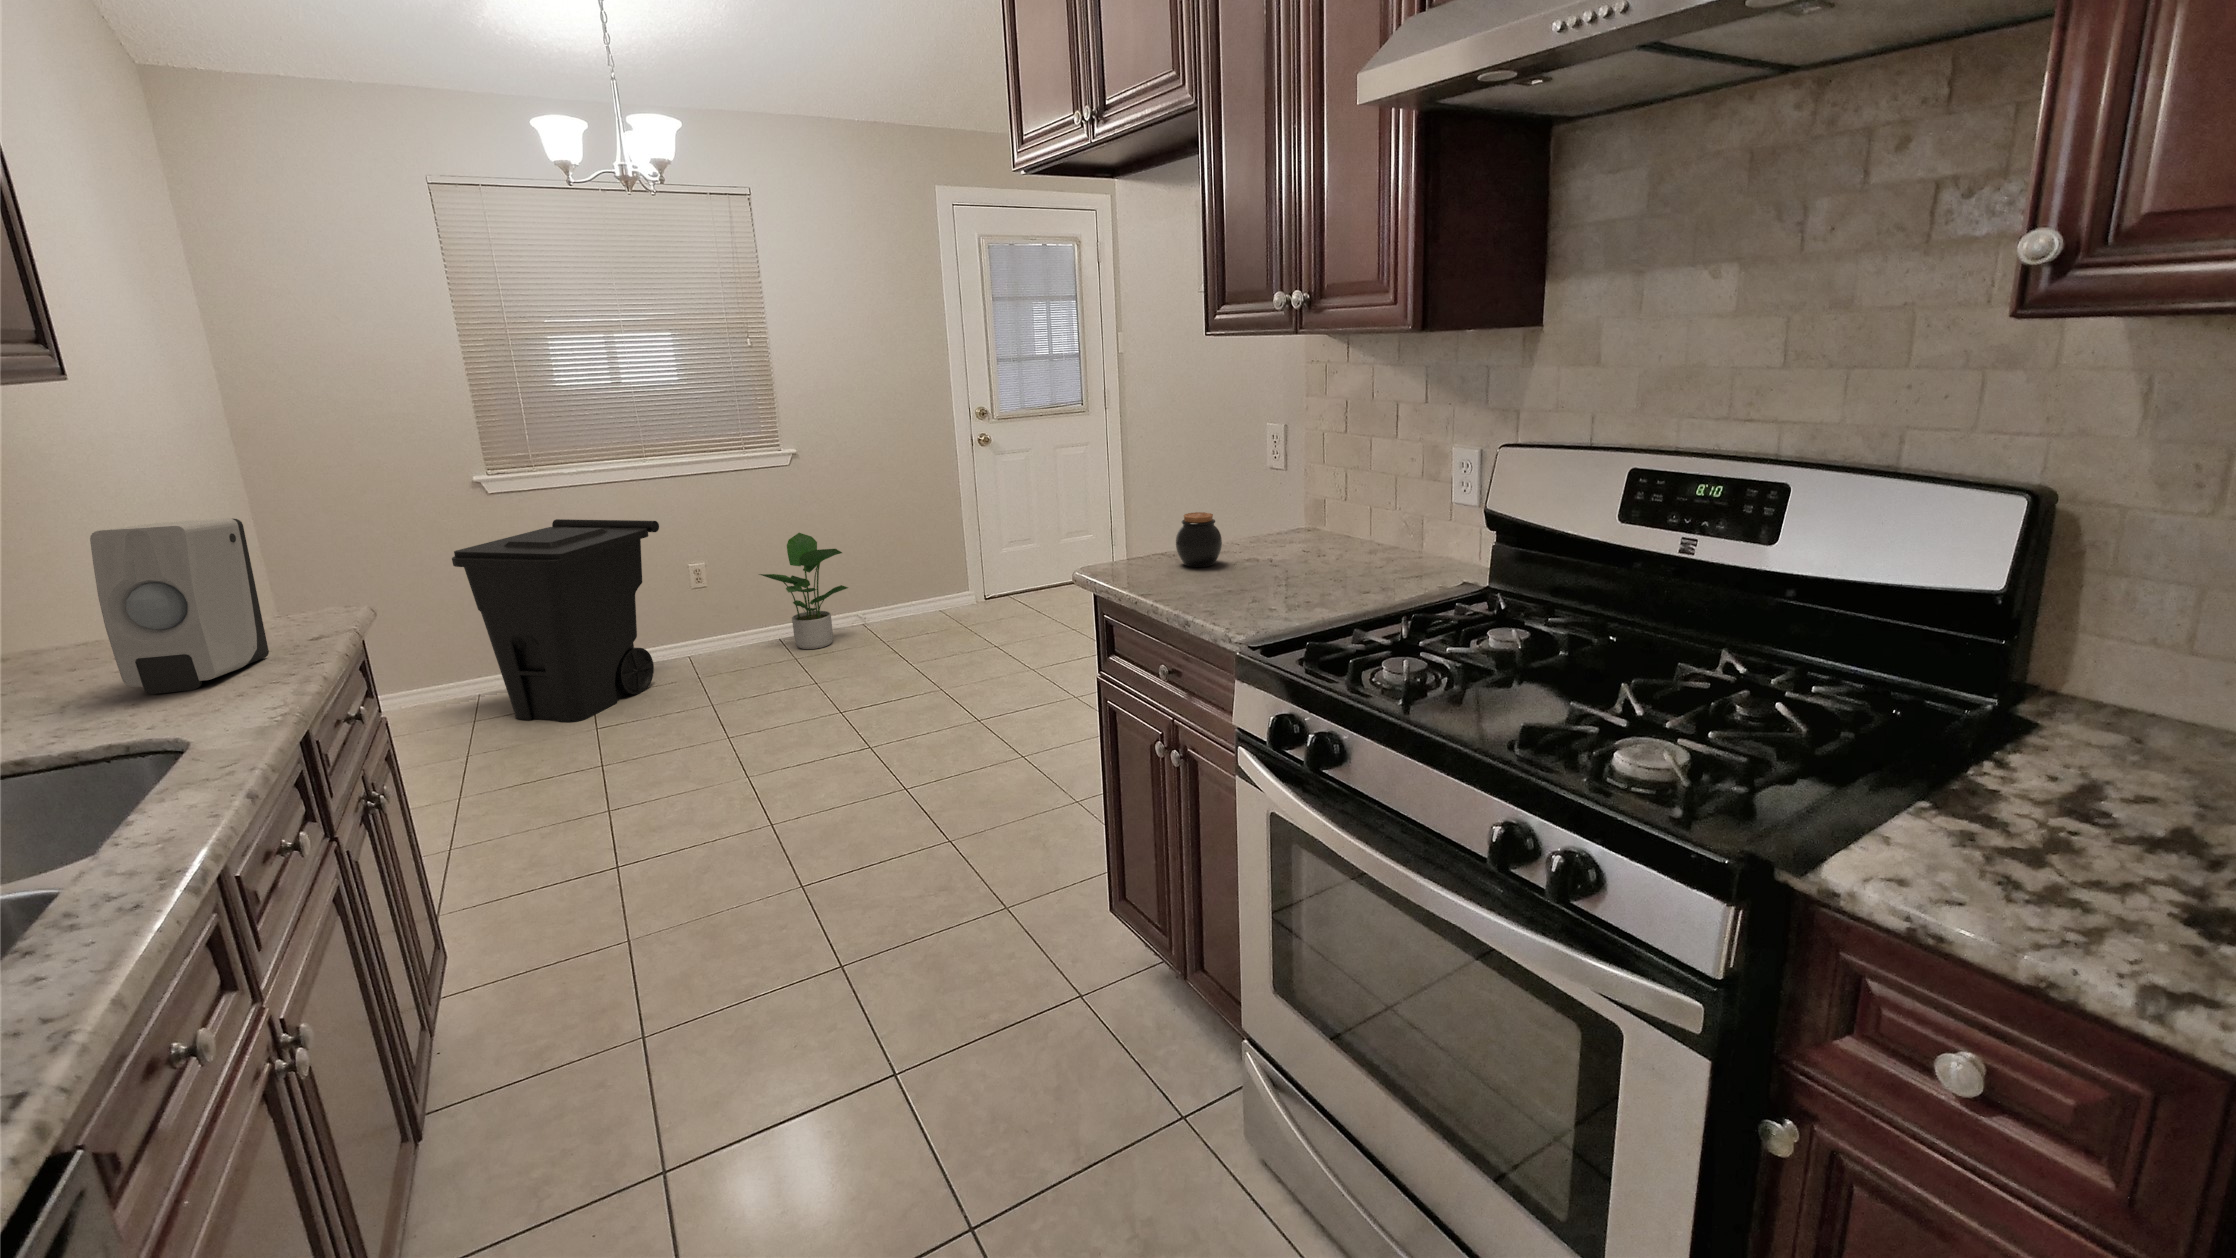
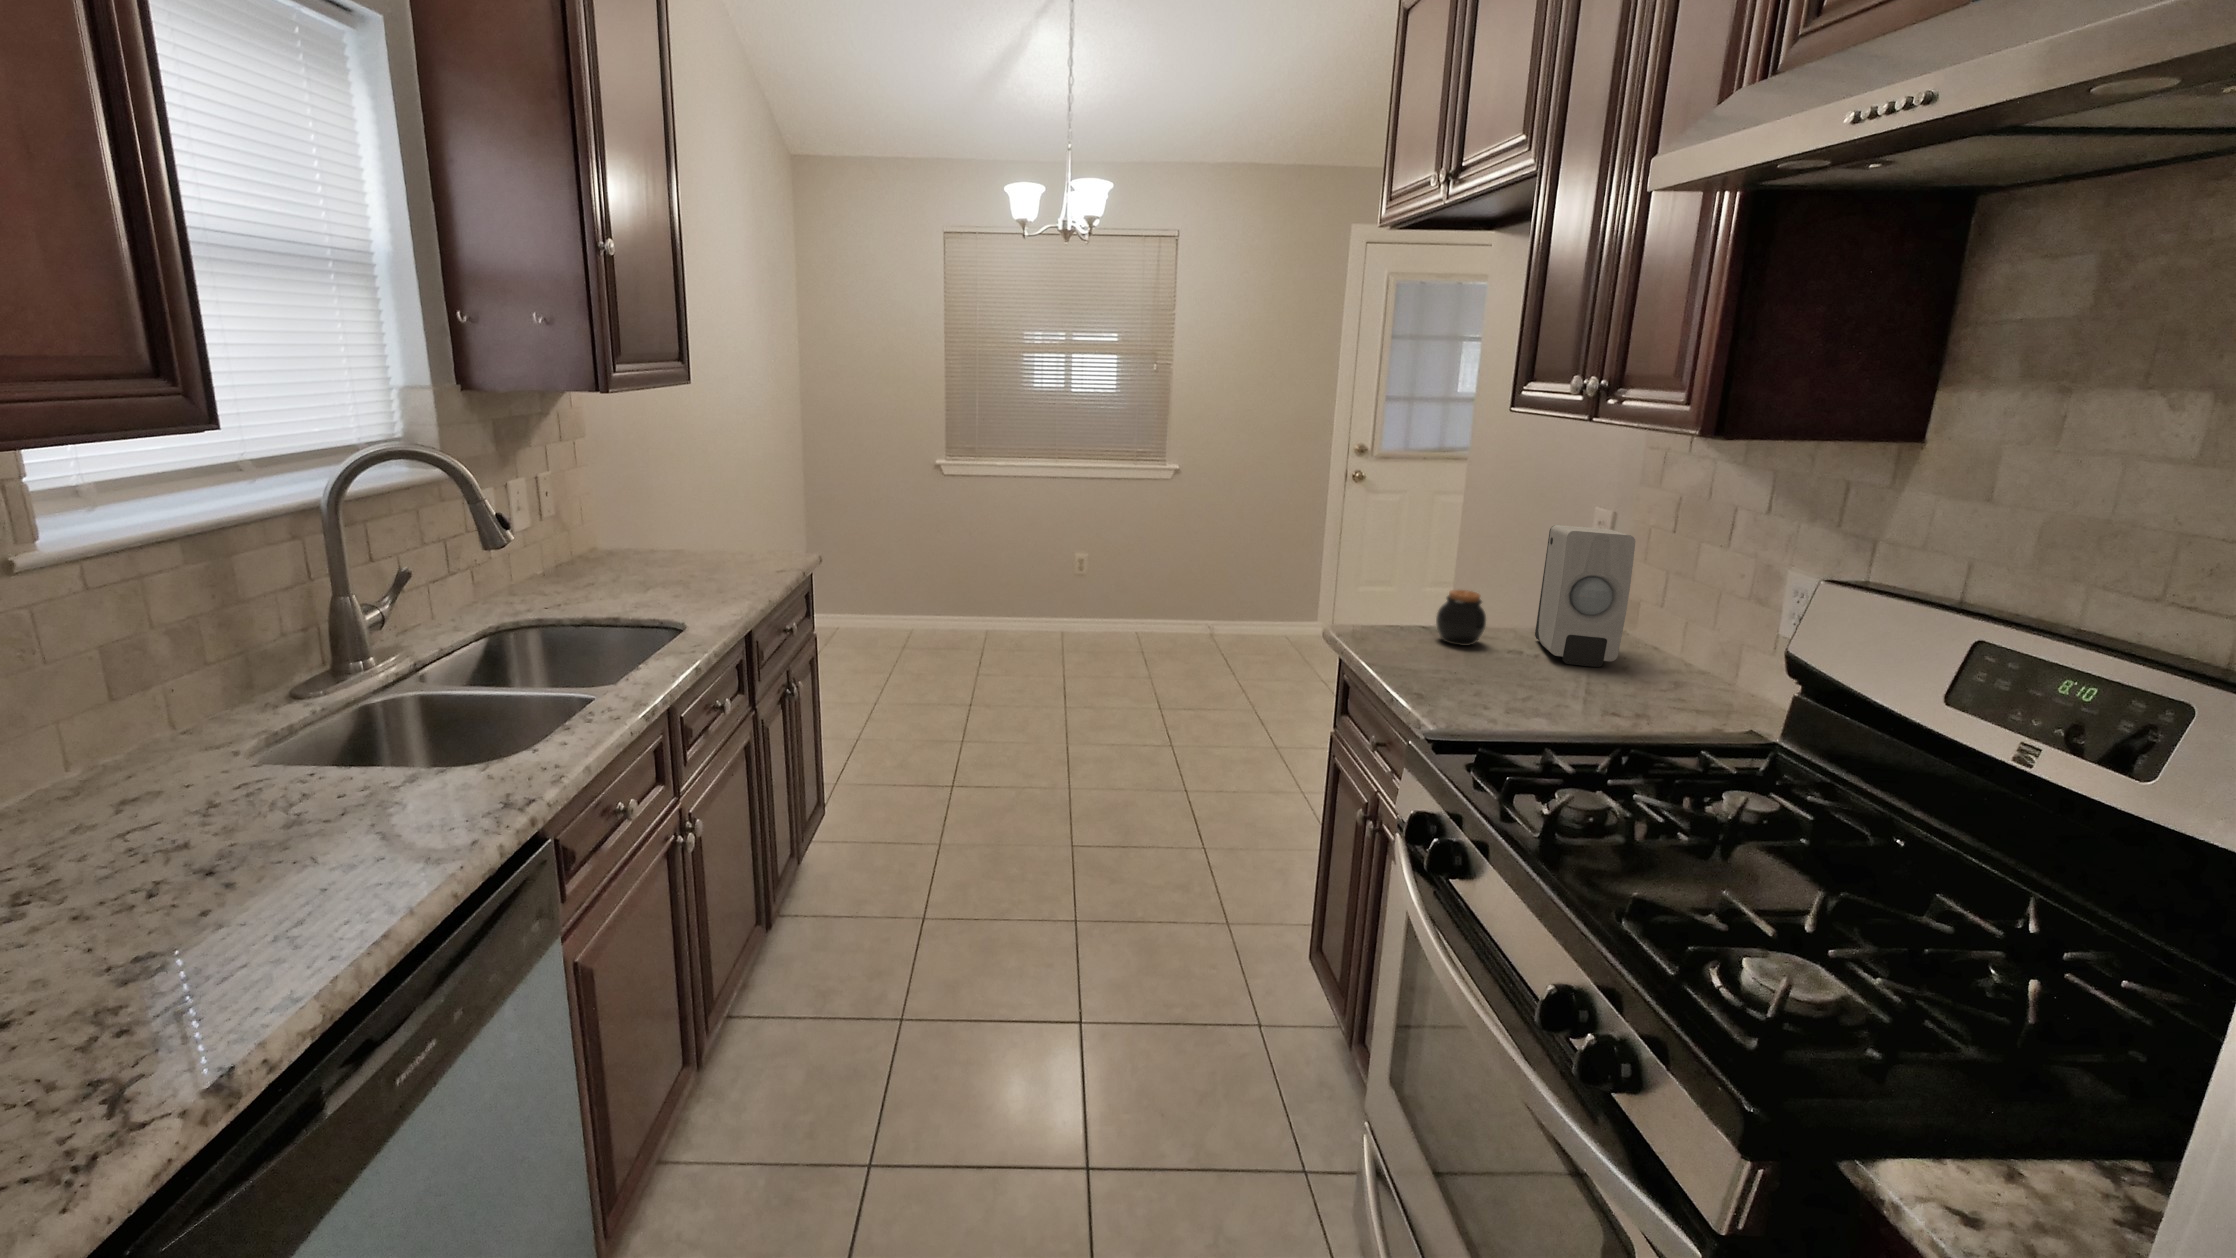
soap dispenser: present [90,518,269,694] -> present [1535,525,1635,667]
trash can: present [452,519,659,722] -> none [910,497,1057,660]
potted plant: present [759,533,848,649] -> none [1126,537,1200,642]

